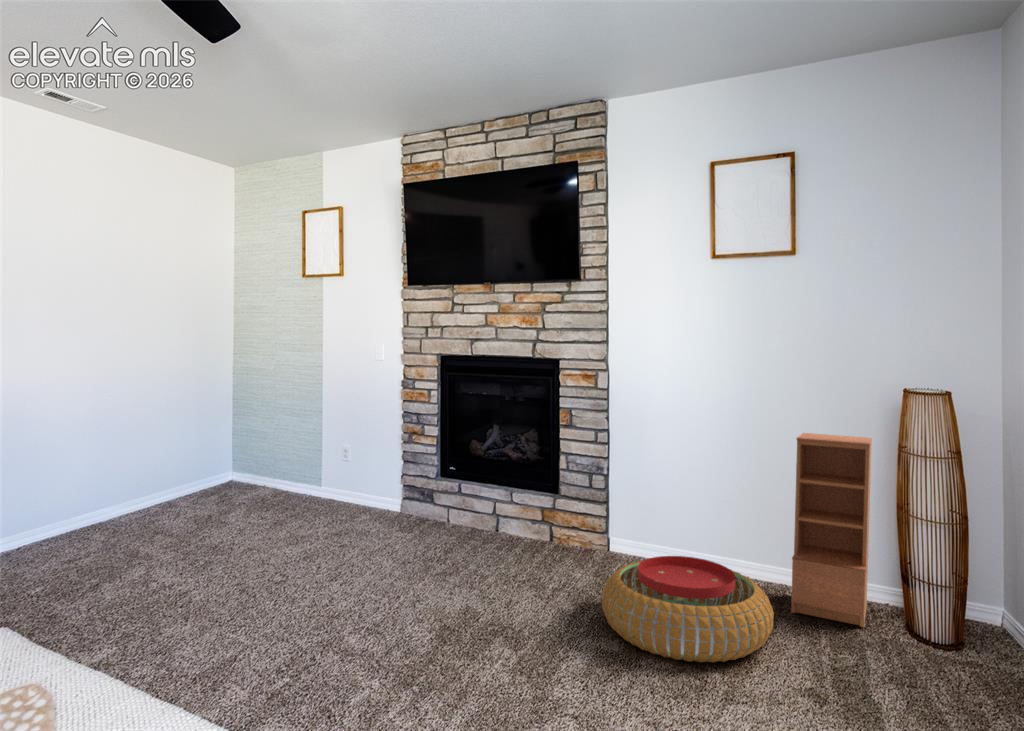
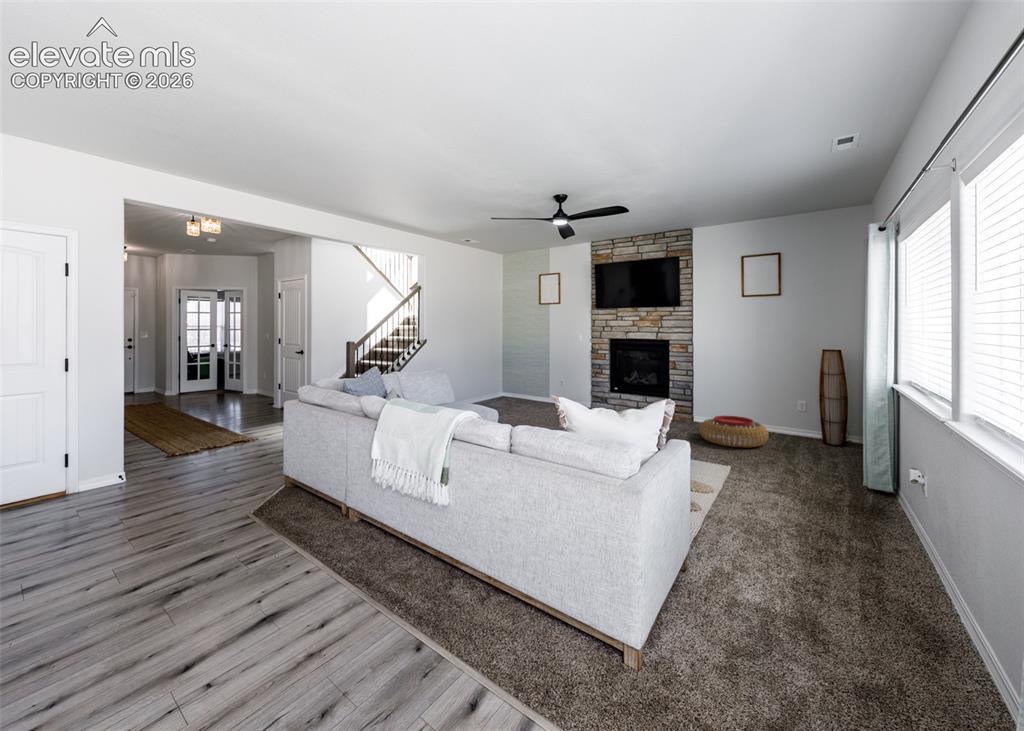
bookcase: present [791,433,872,627] -> none [775,369,811,442]

